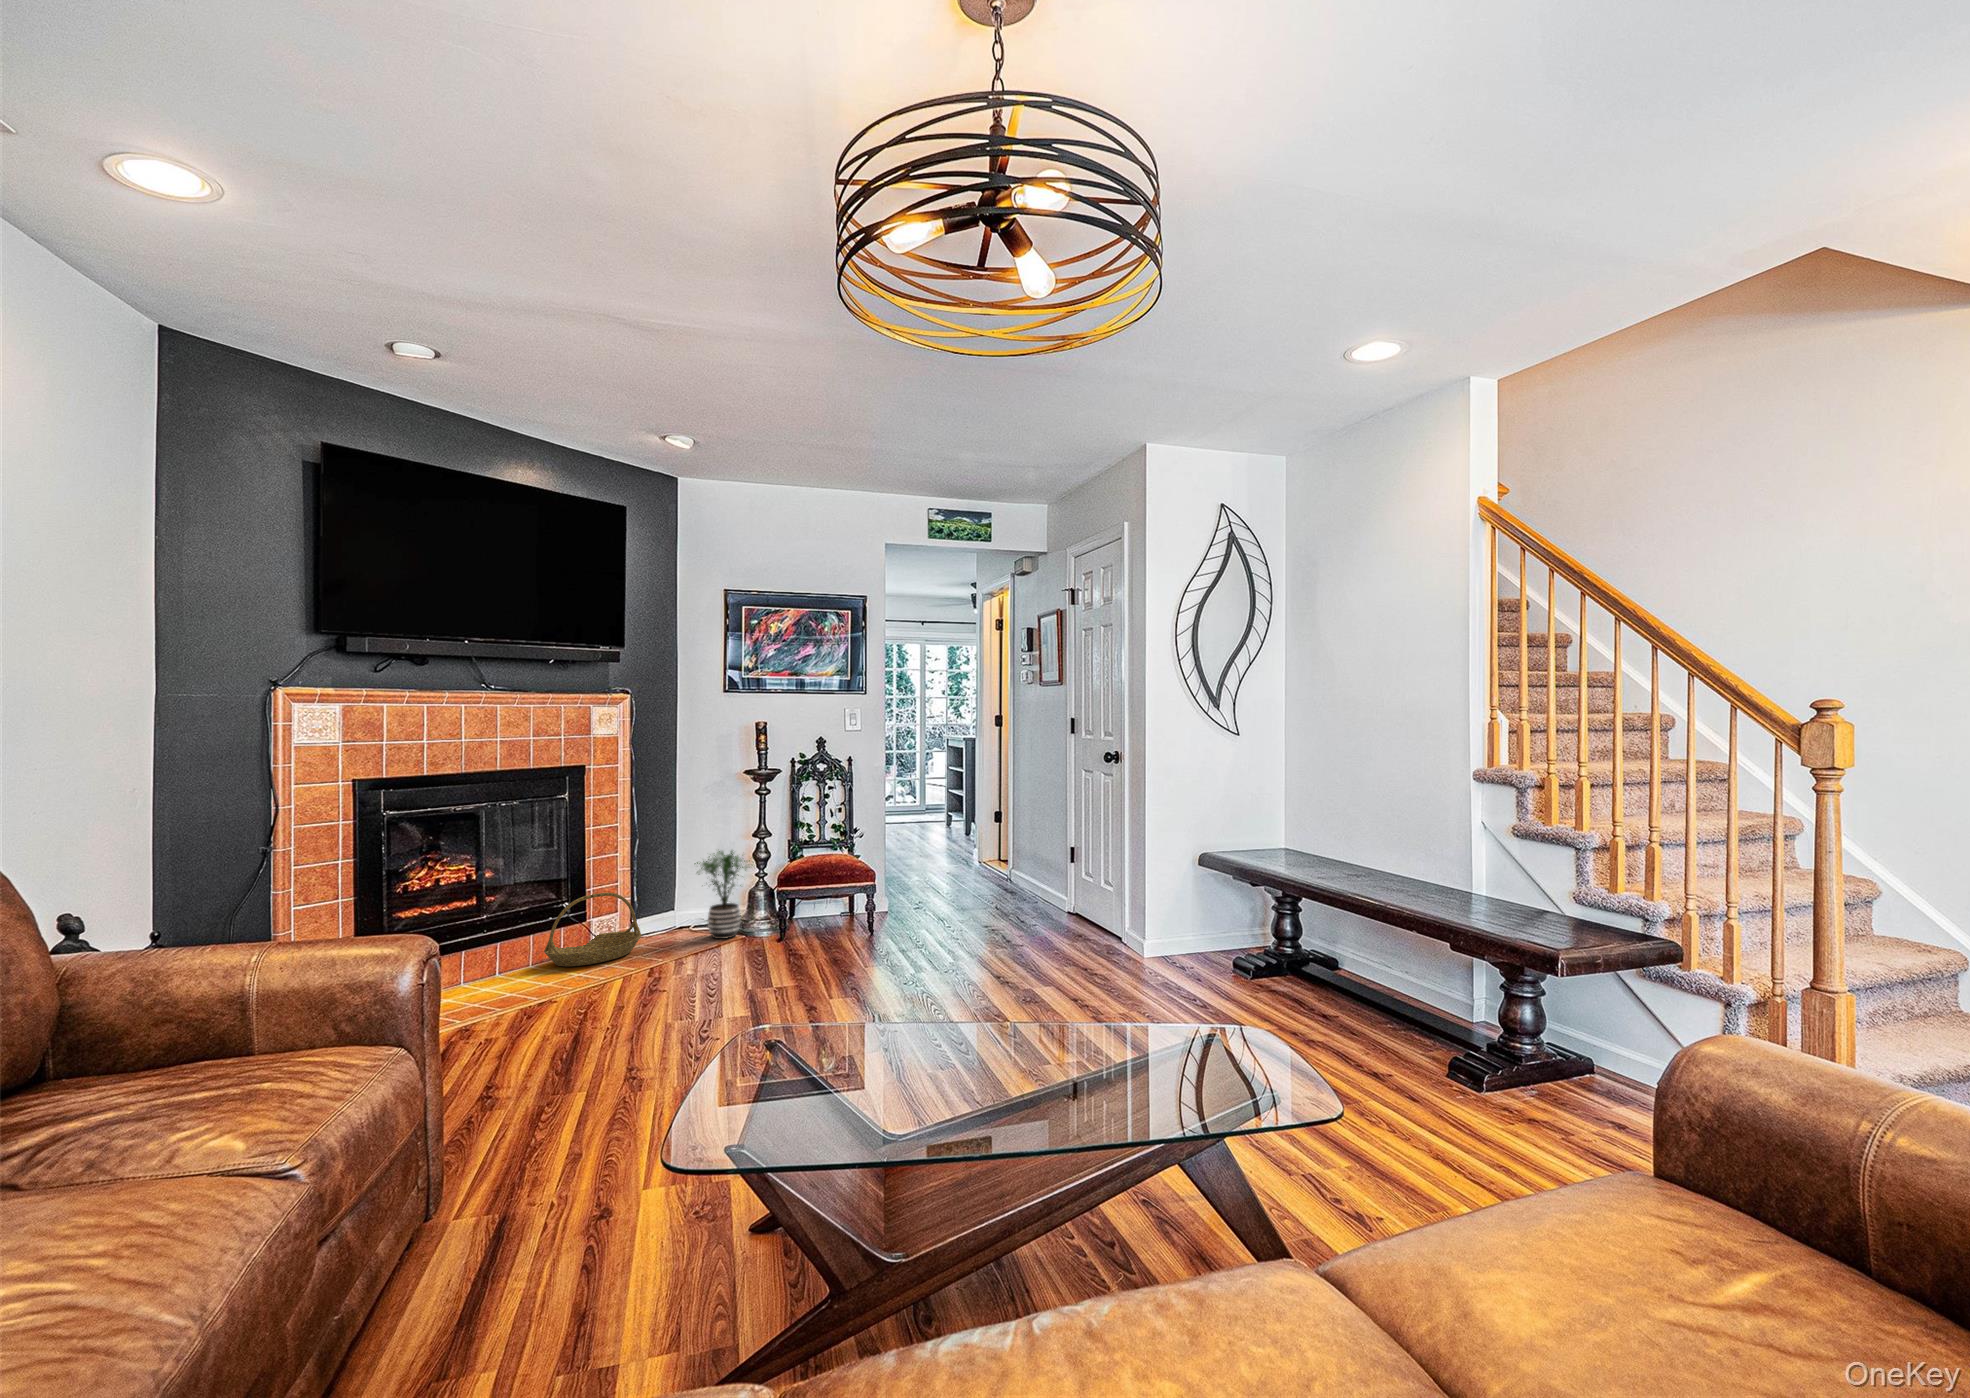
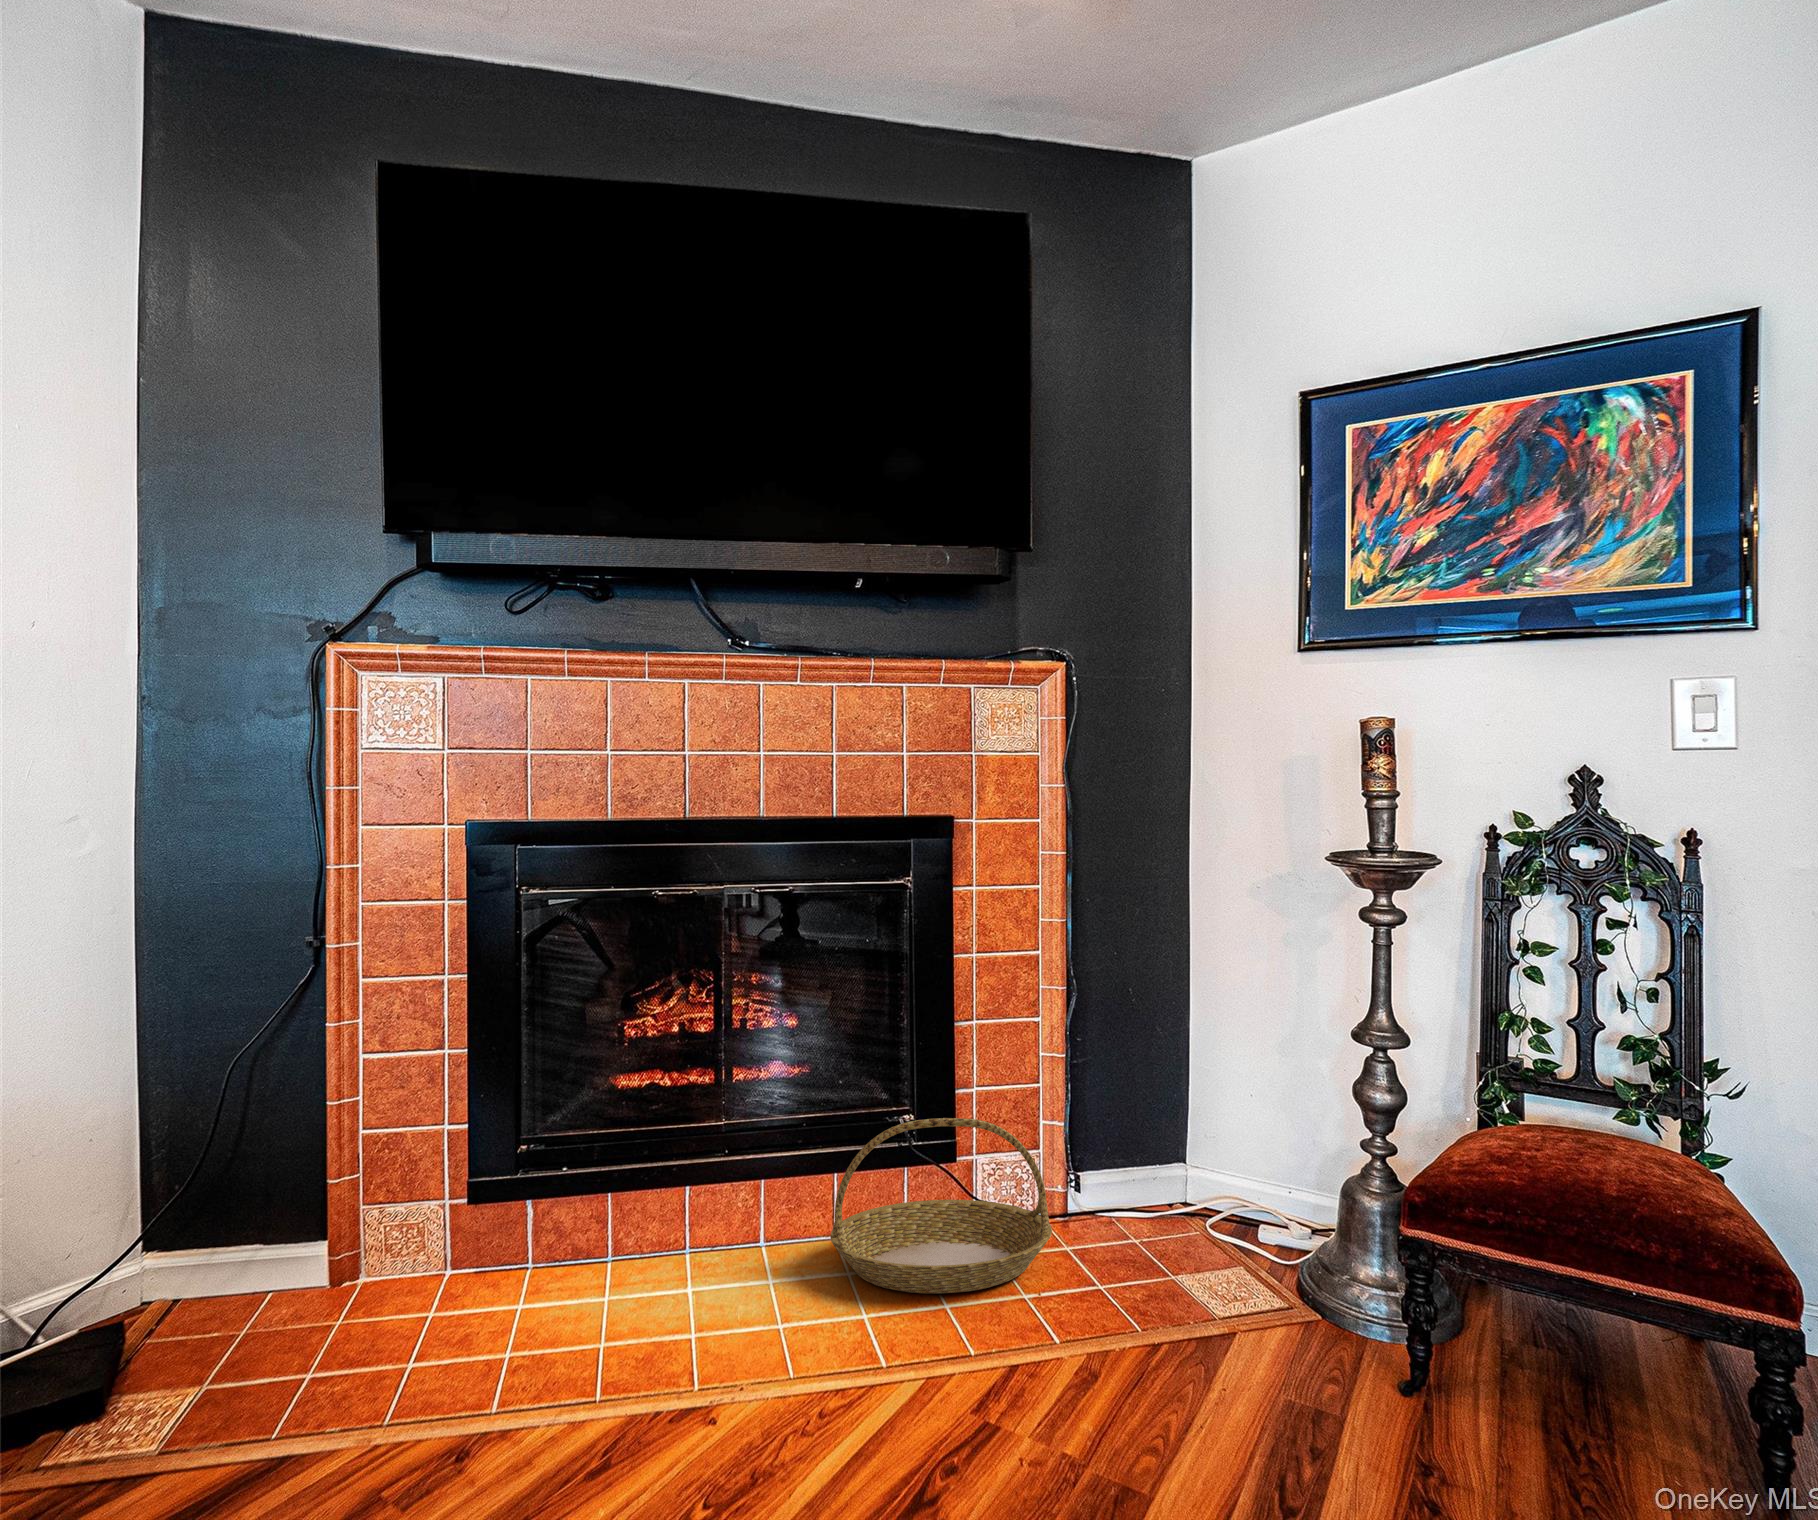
potted plant: present [695,851,753,939] -> none [1175,1053,1355,1309]

